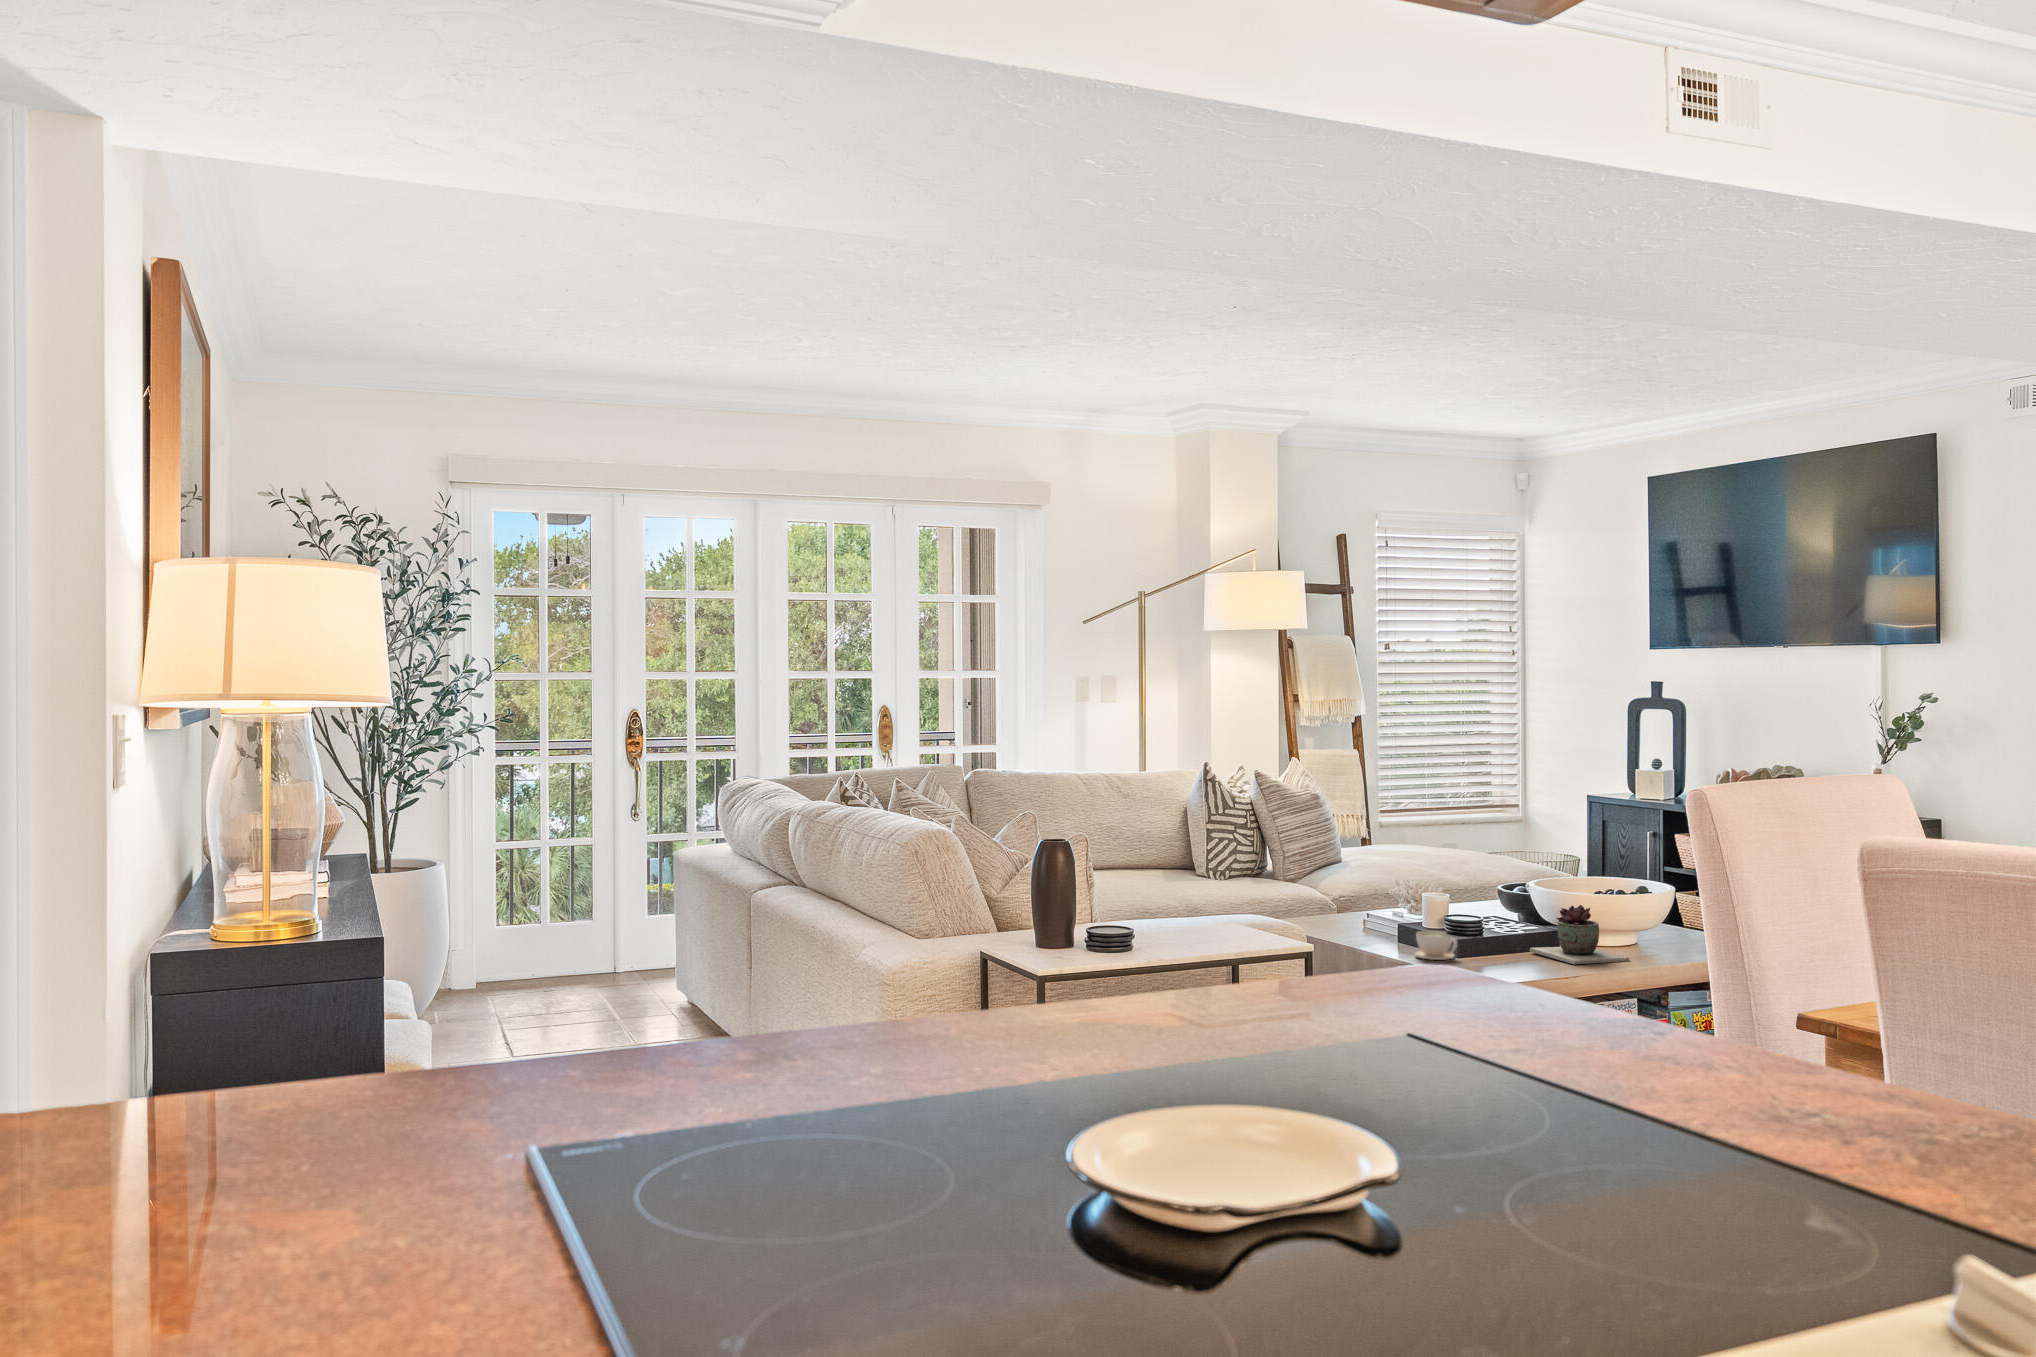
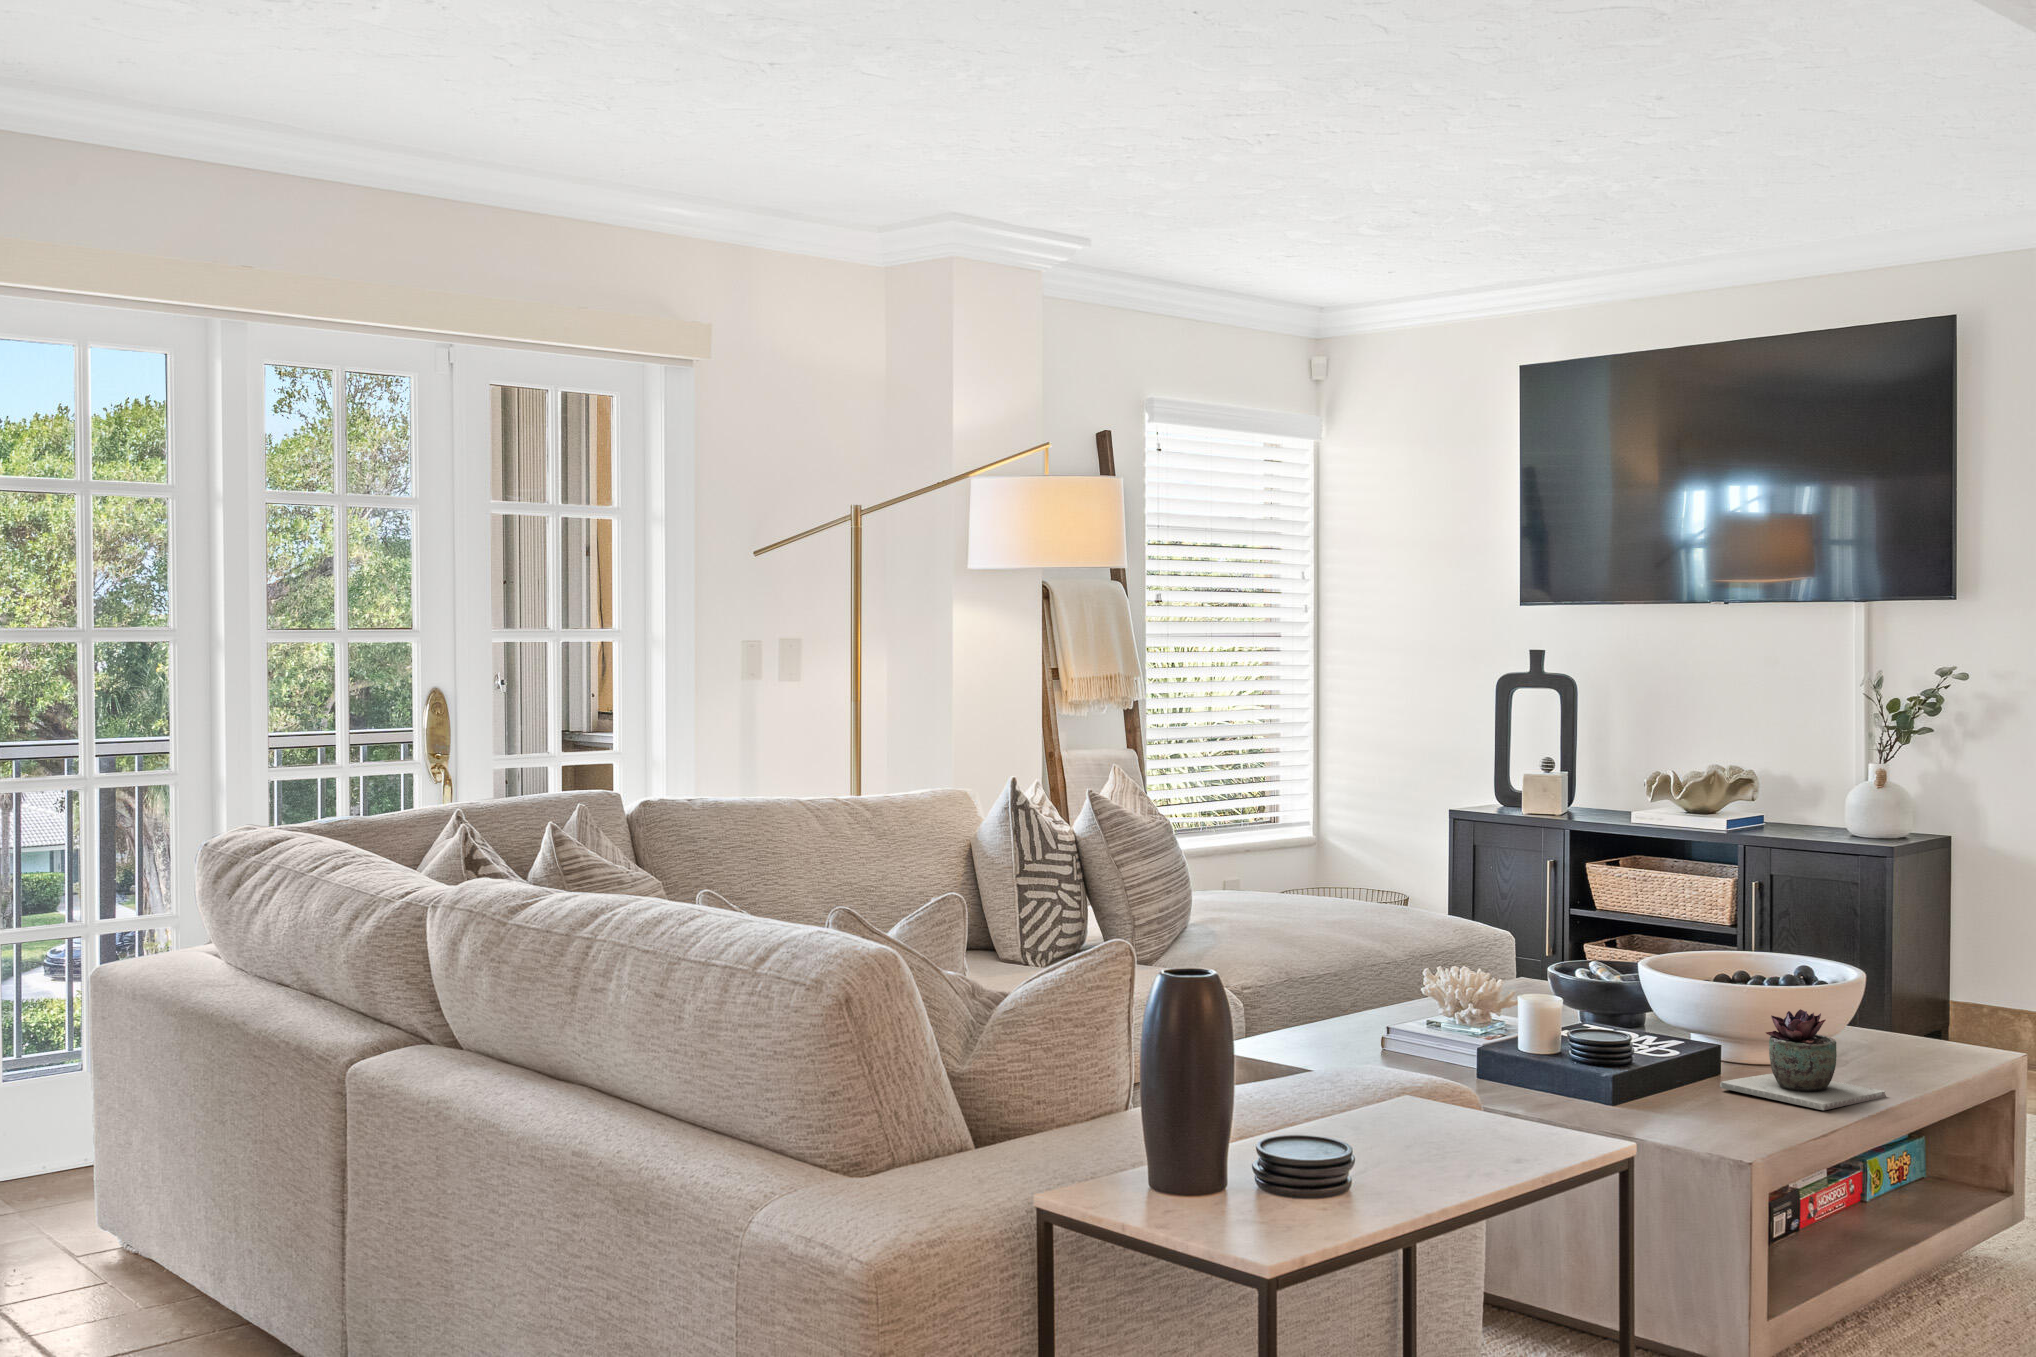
coffee cup: present [1415,931,1457,960] -> none [1559,1064,1634,1115]

